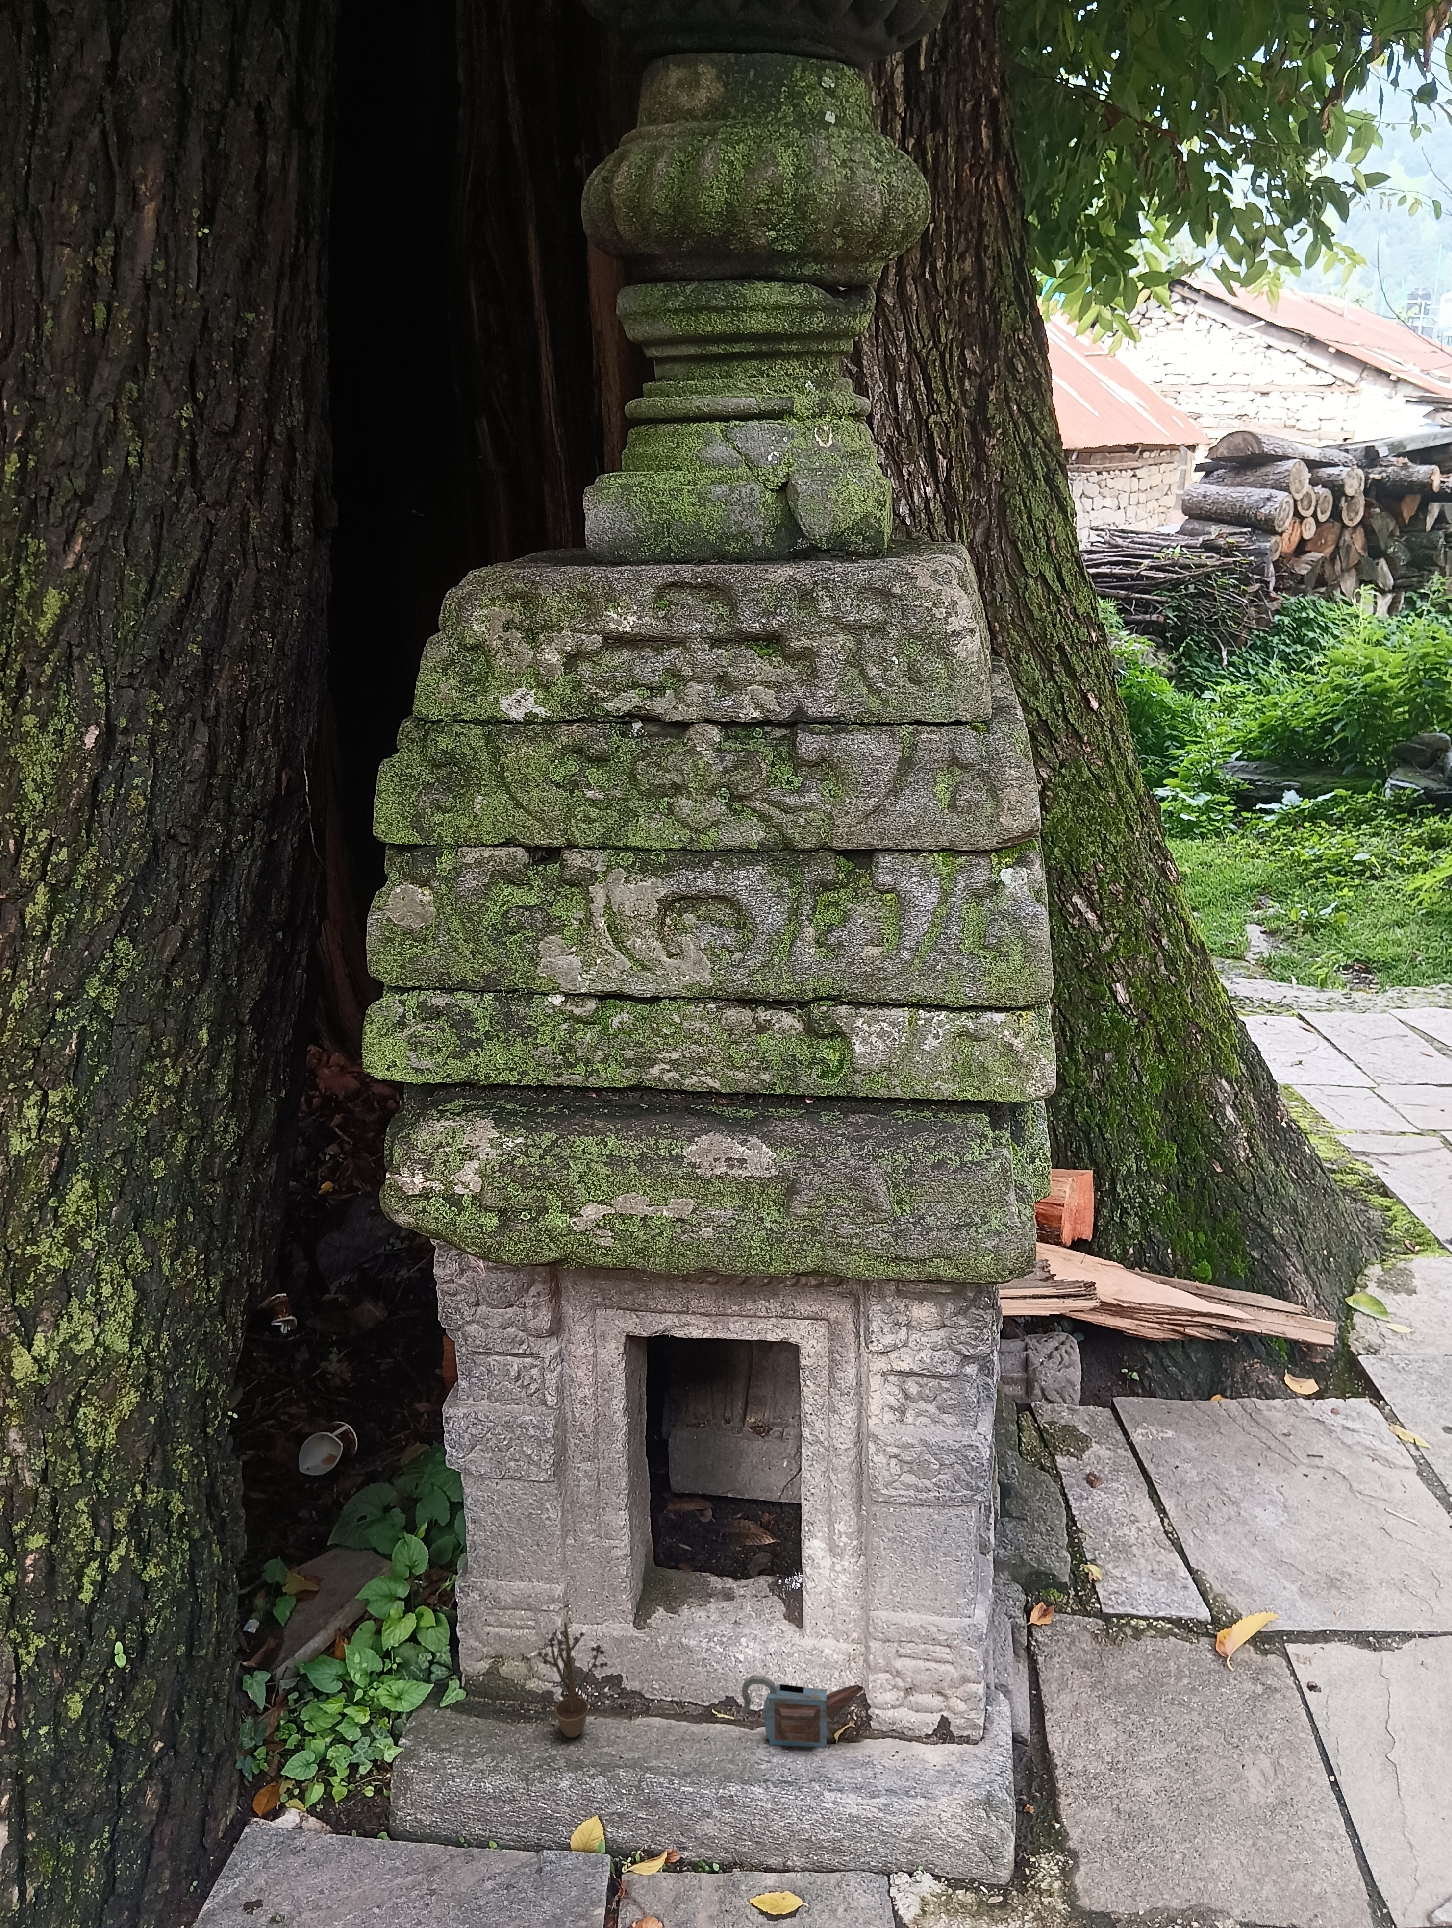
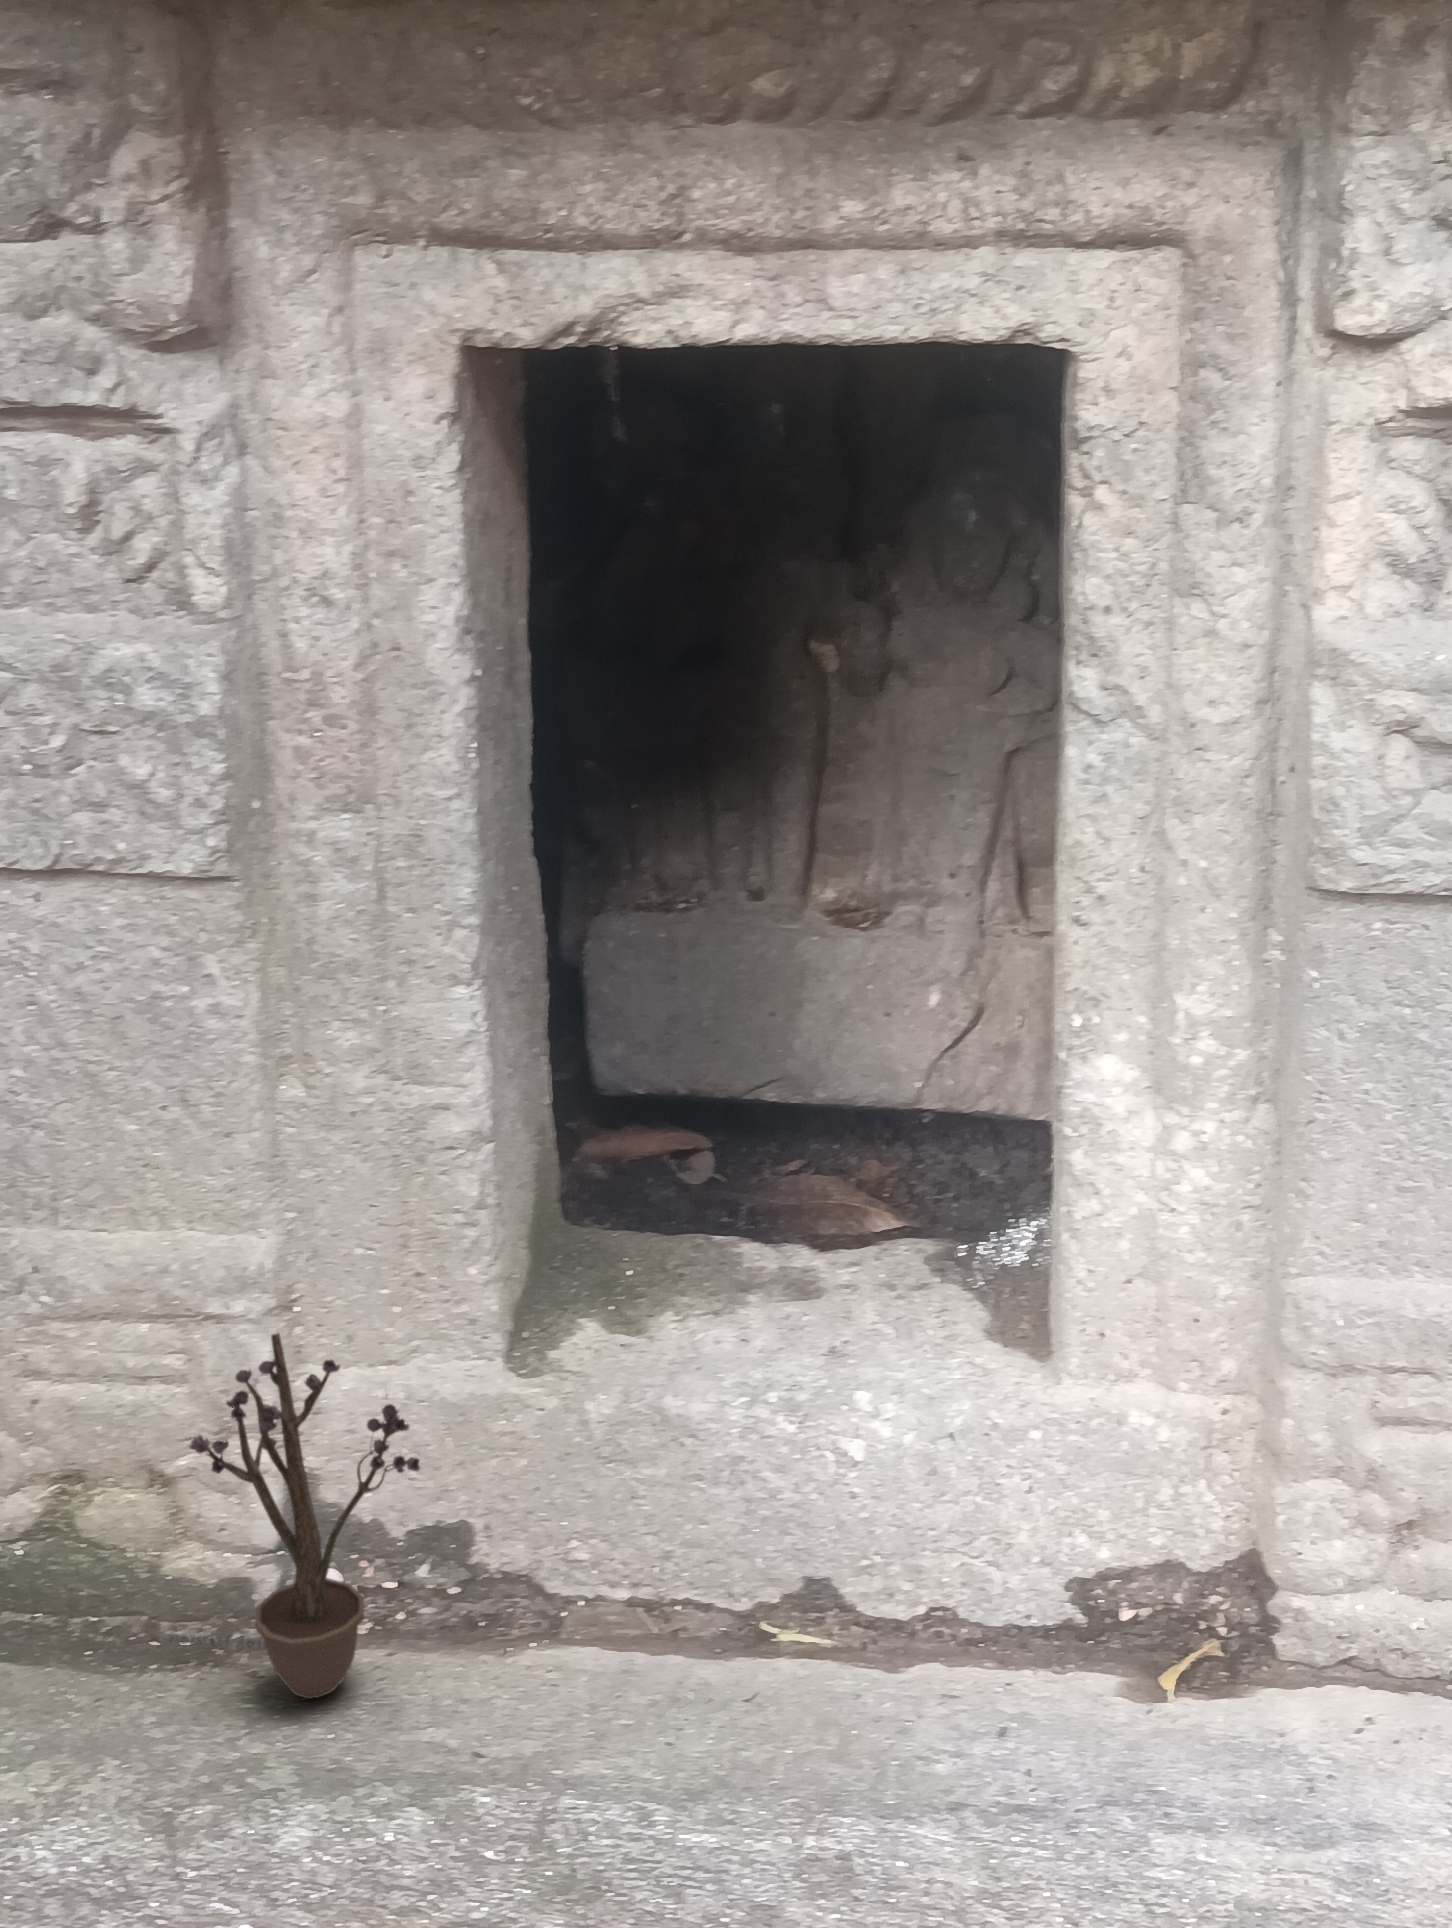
watering can: present [741,1675,863,1748] -> none [858,1492,1265,1711]

